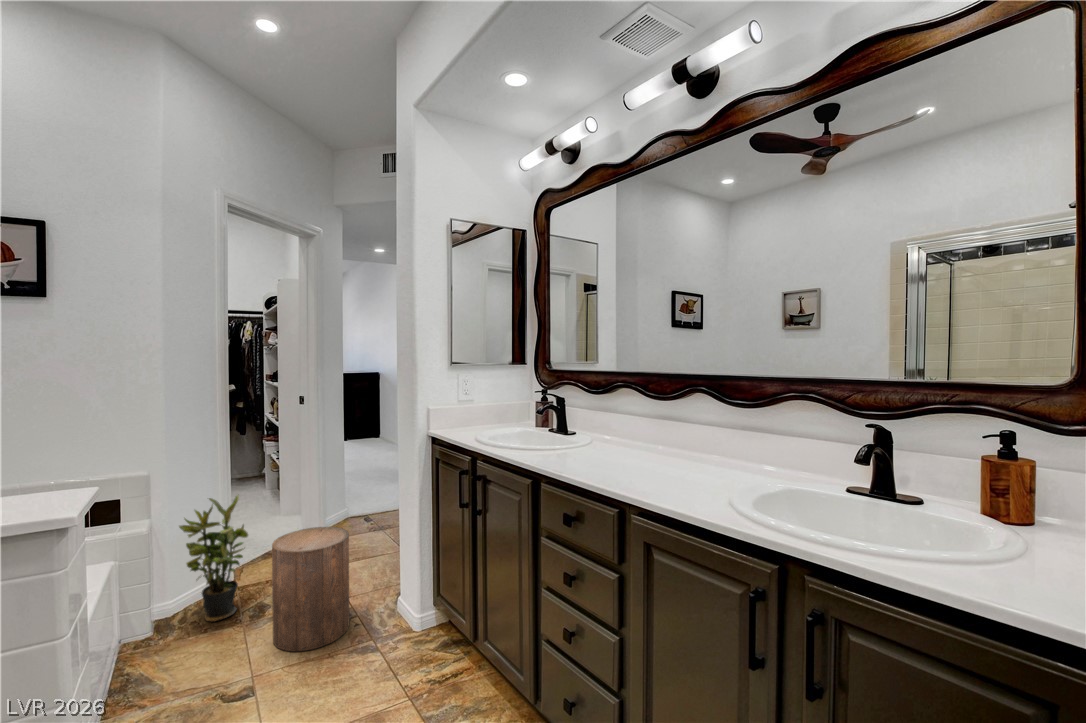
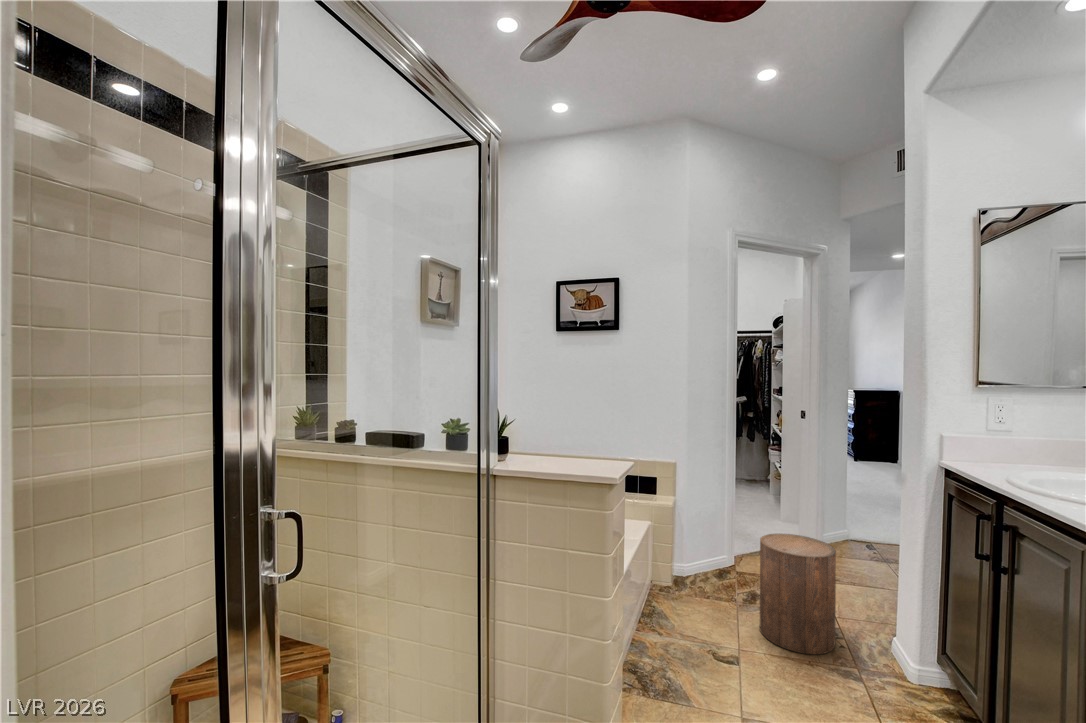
potted plant: present [179,495,248,622] -> none [692,485,744,592]

